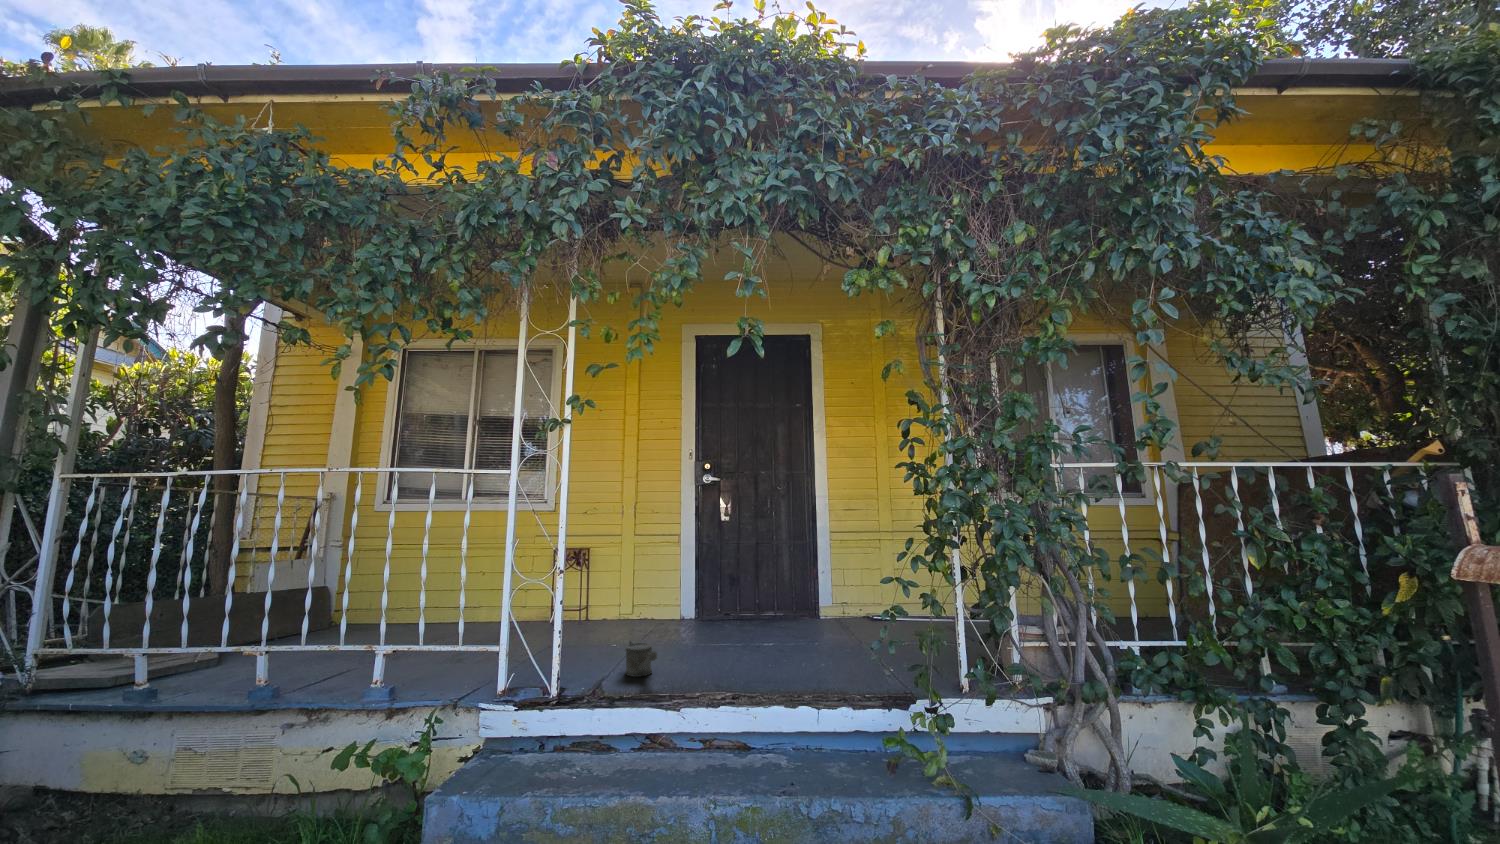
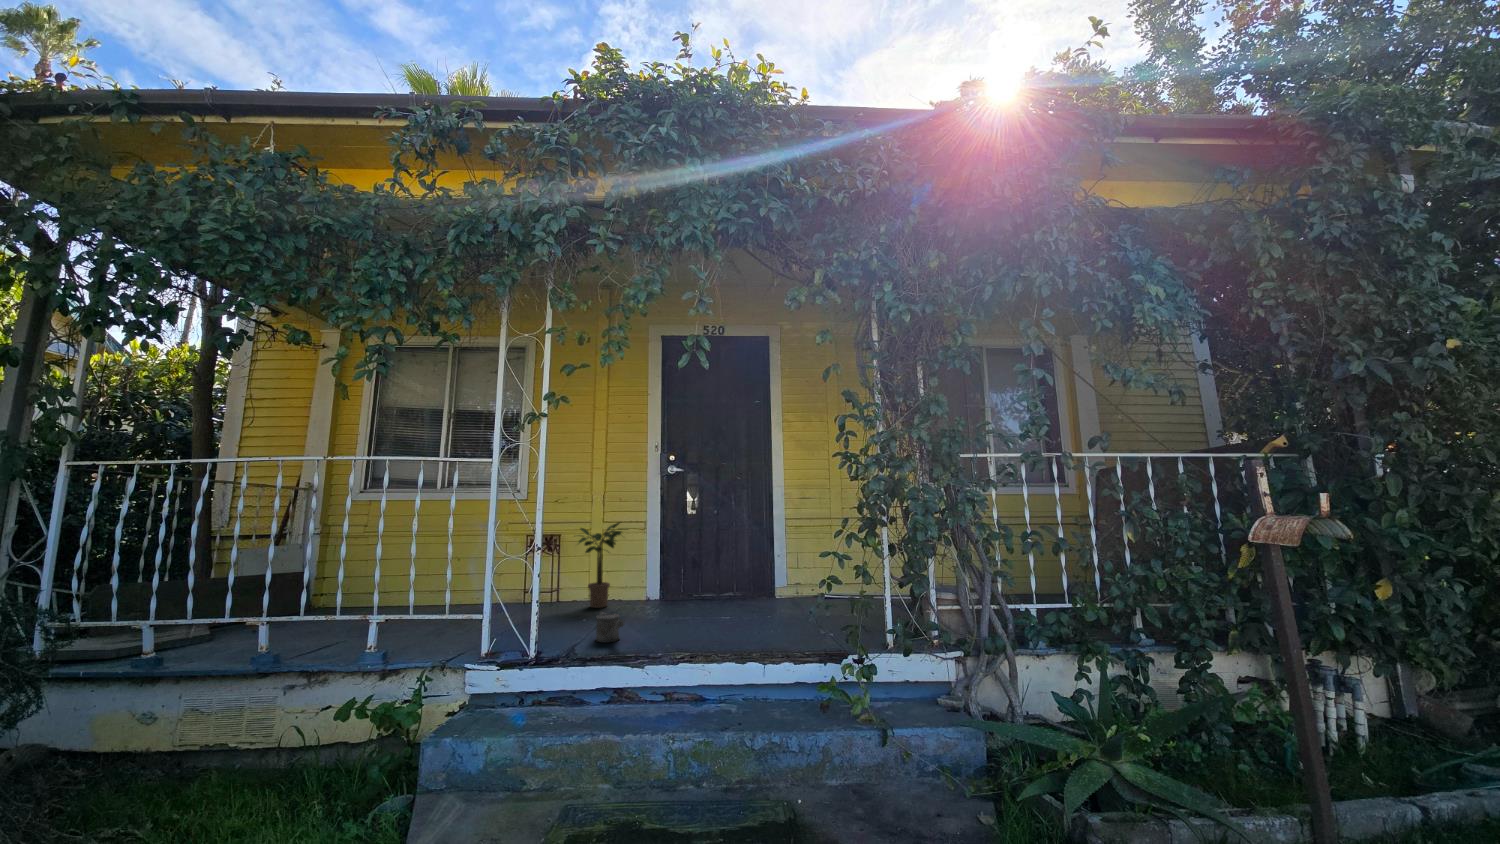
potted plant: none [600,535,664,631] -> present [579,522,622,608]

